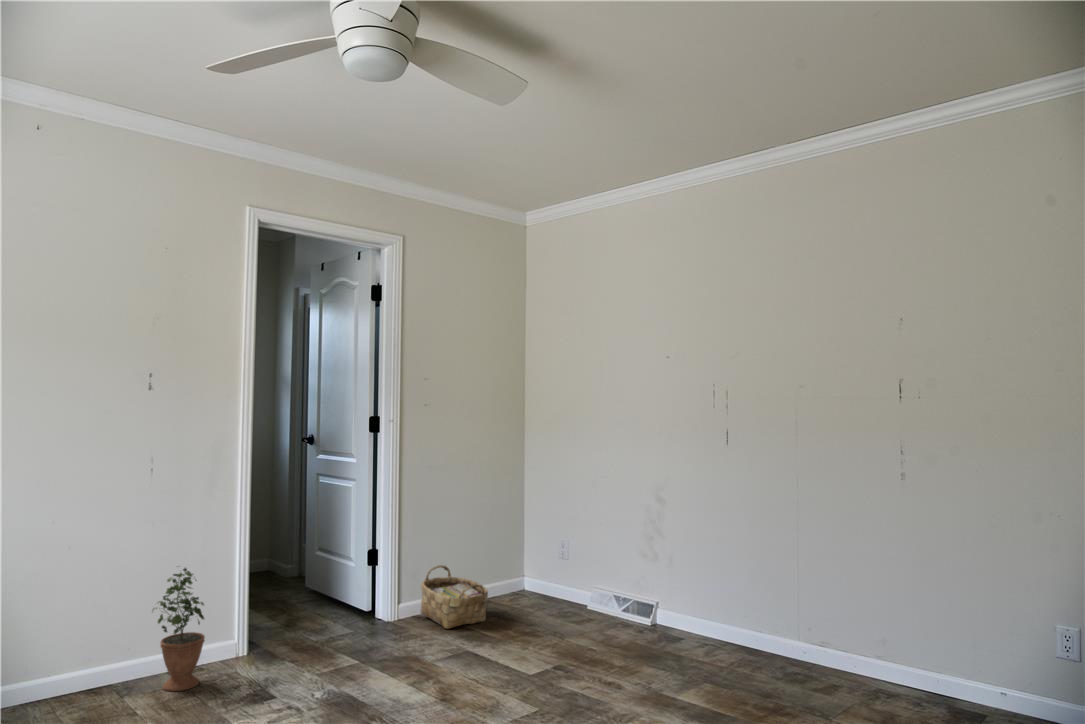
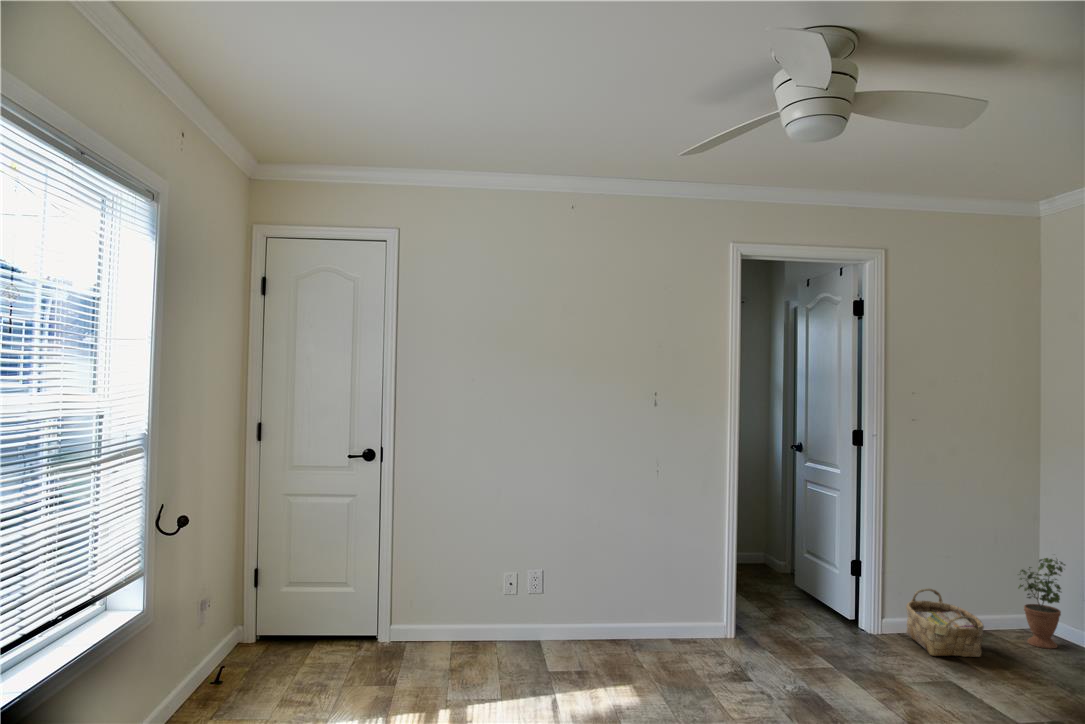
potted plant: present [152,568,205,691] -> present [1018,558,1065,649]

